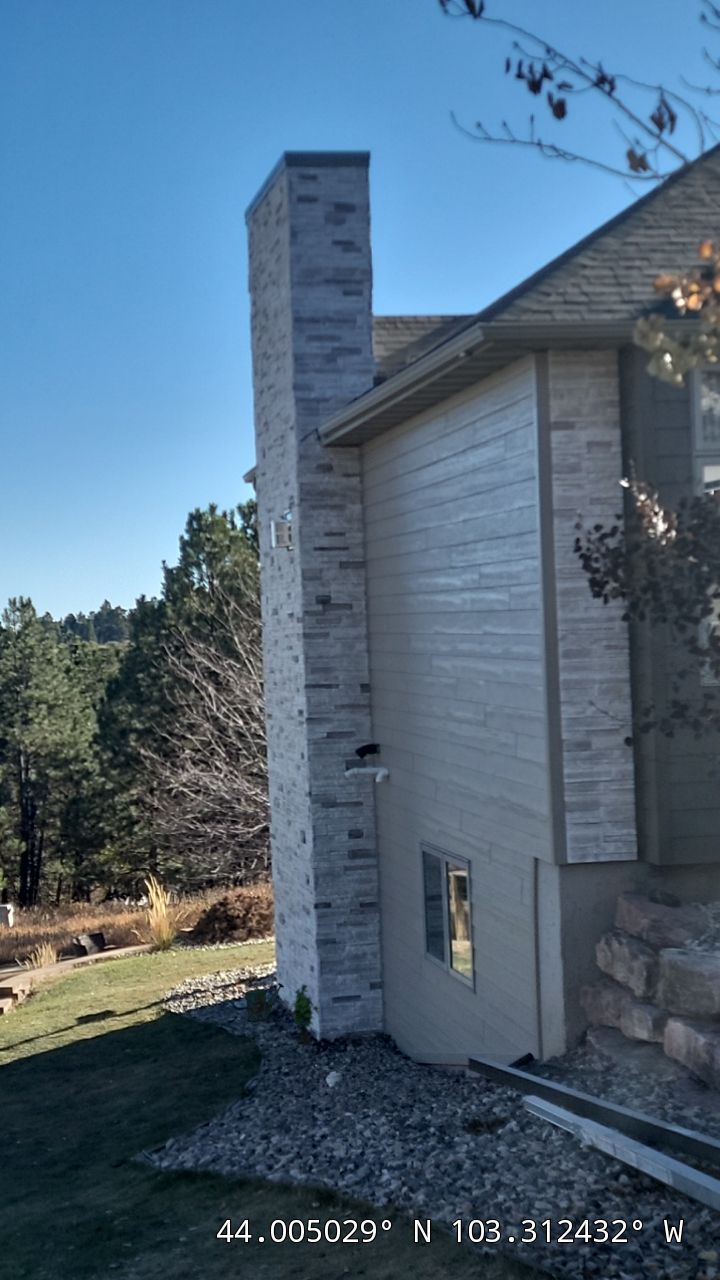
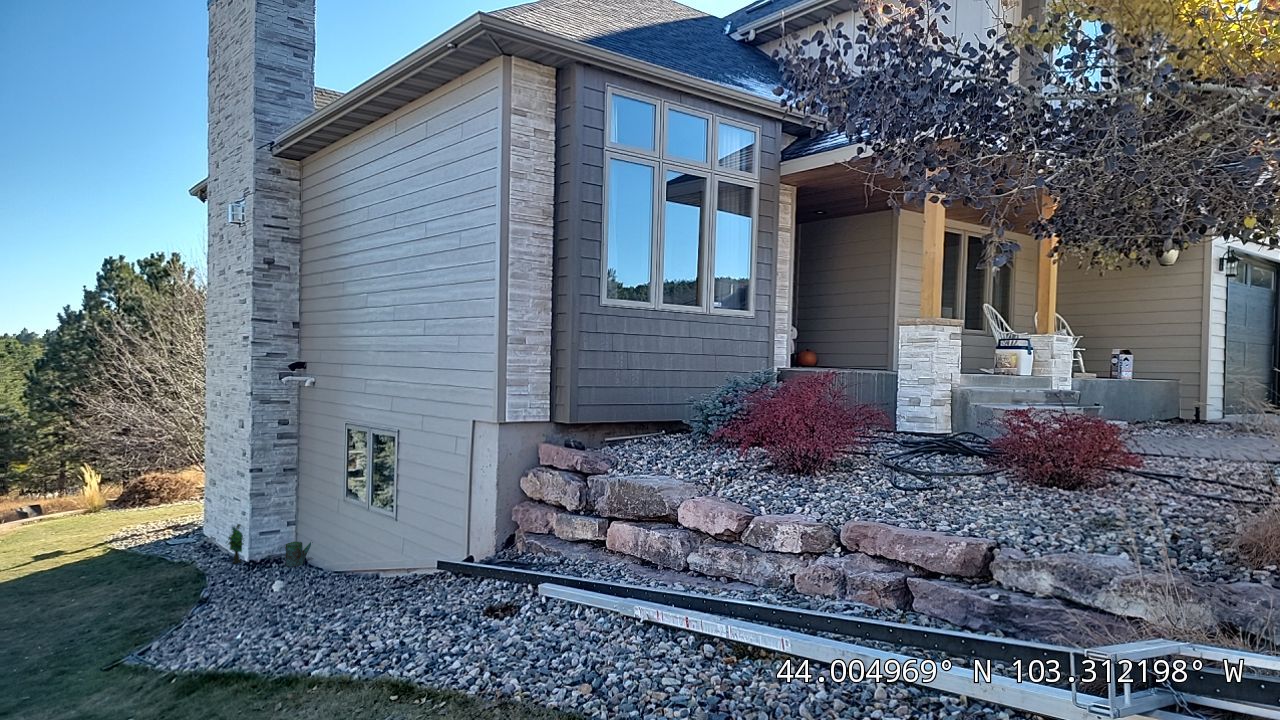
watering can: present [239,983,284,1021] -> present [280,541,313,567]

